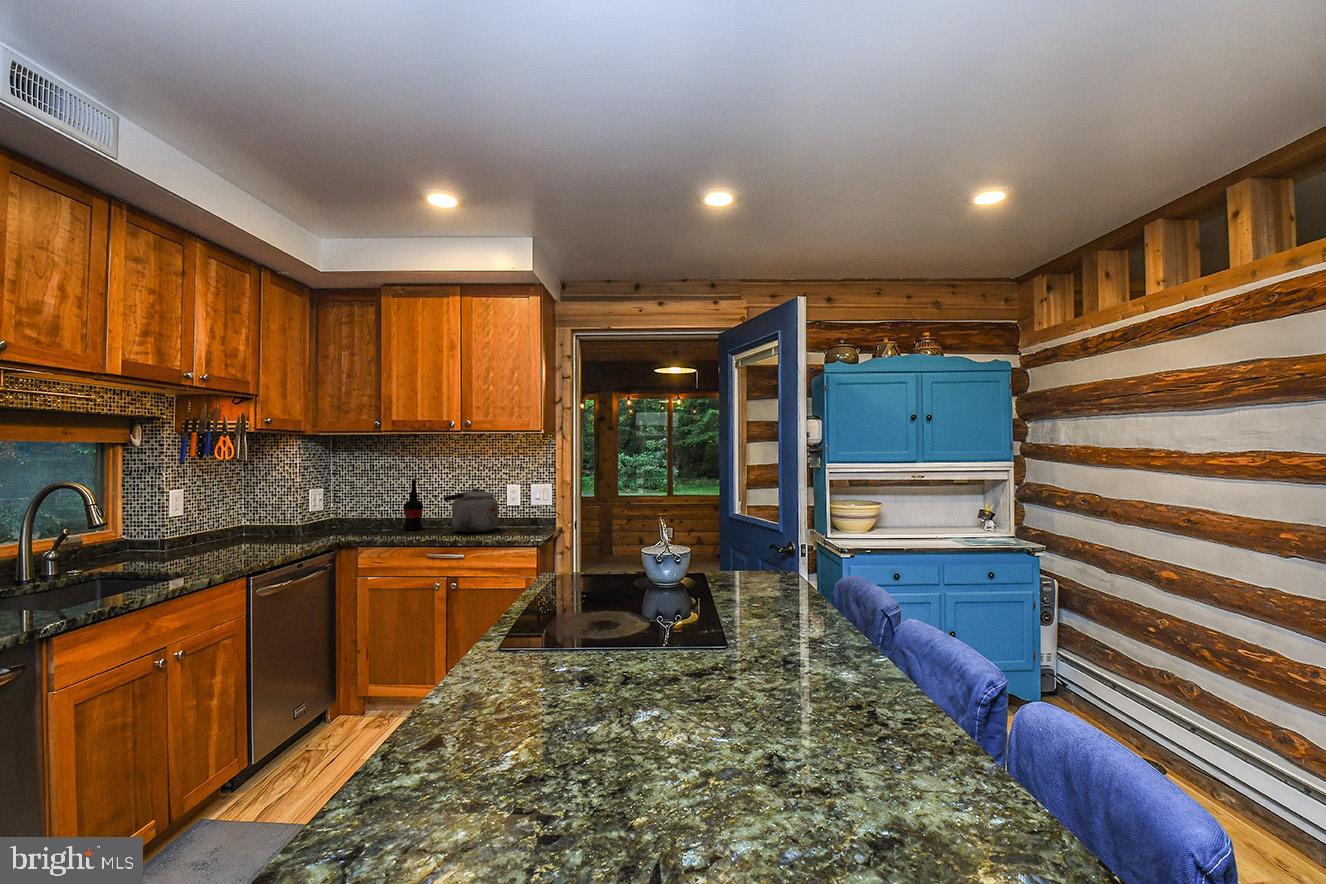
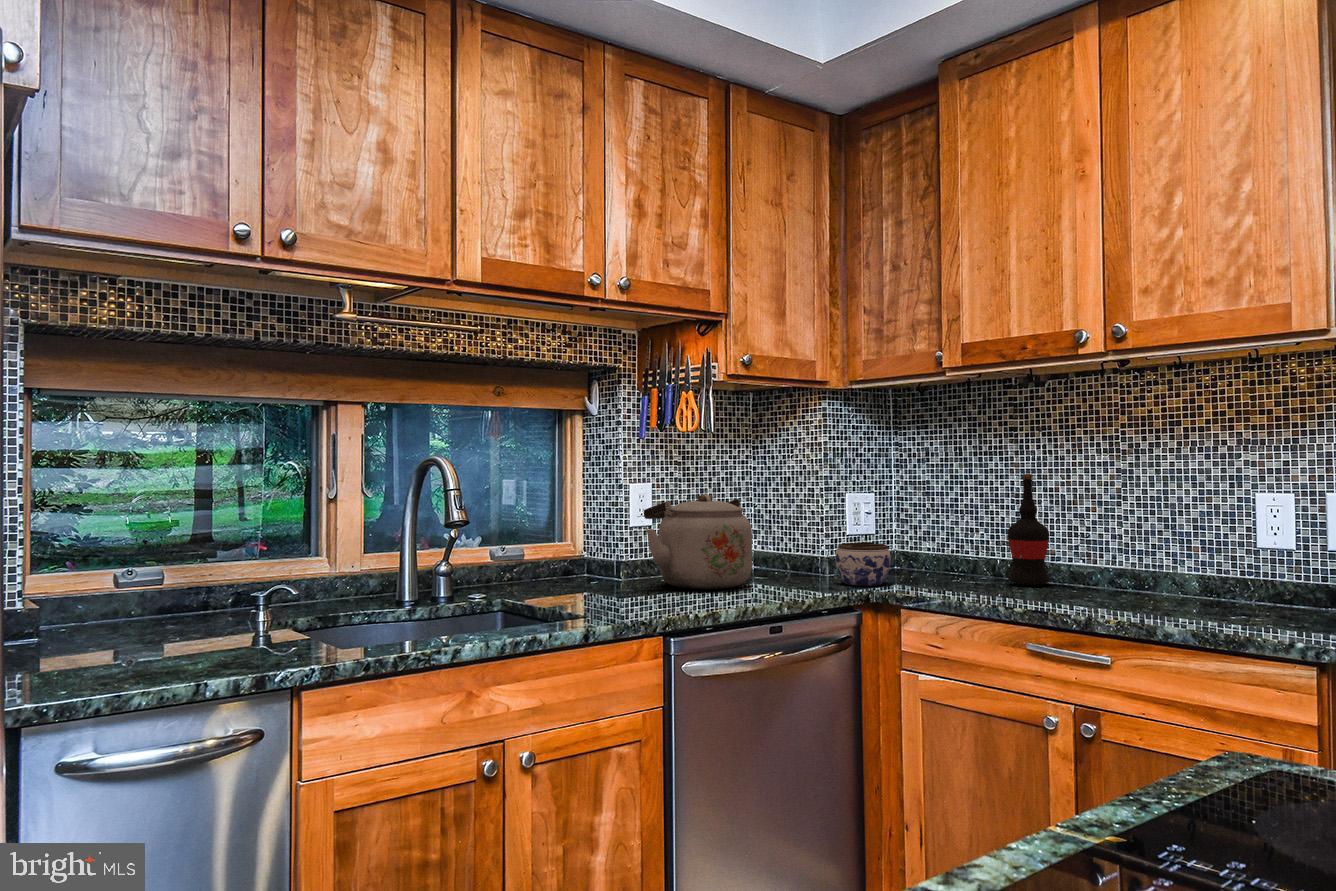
kettle: present [444,488,498,533] -> present [644,494,752,589]
jar: none [315,516,347,539] -> present [835,542,891,586]

